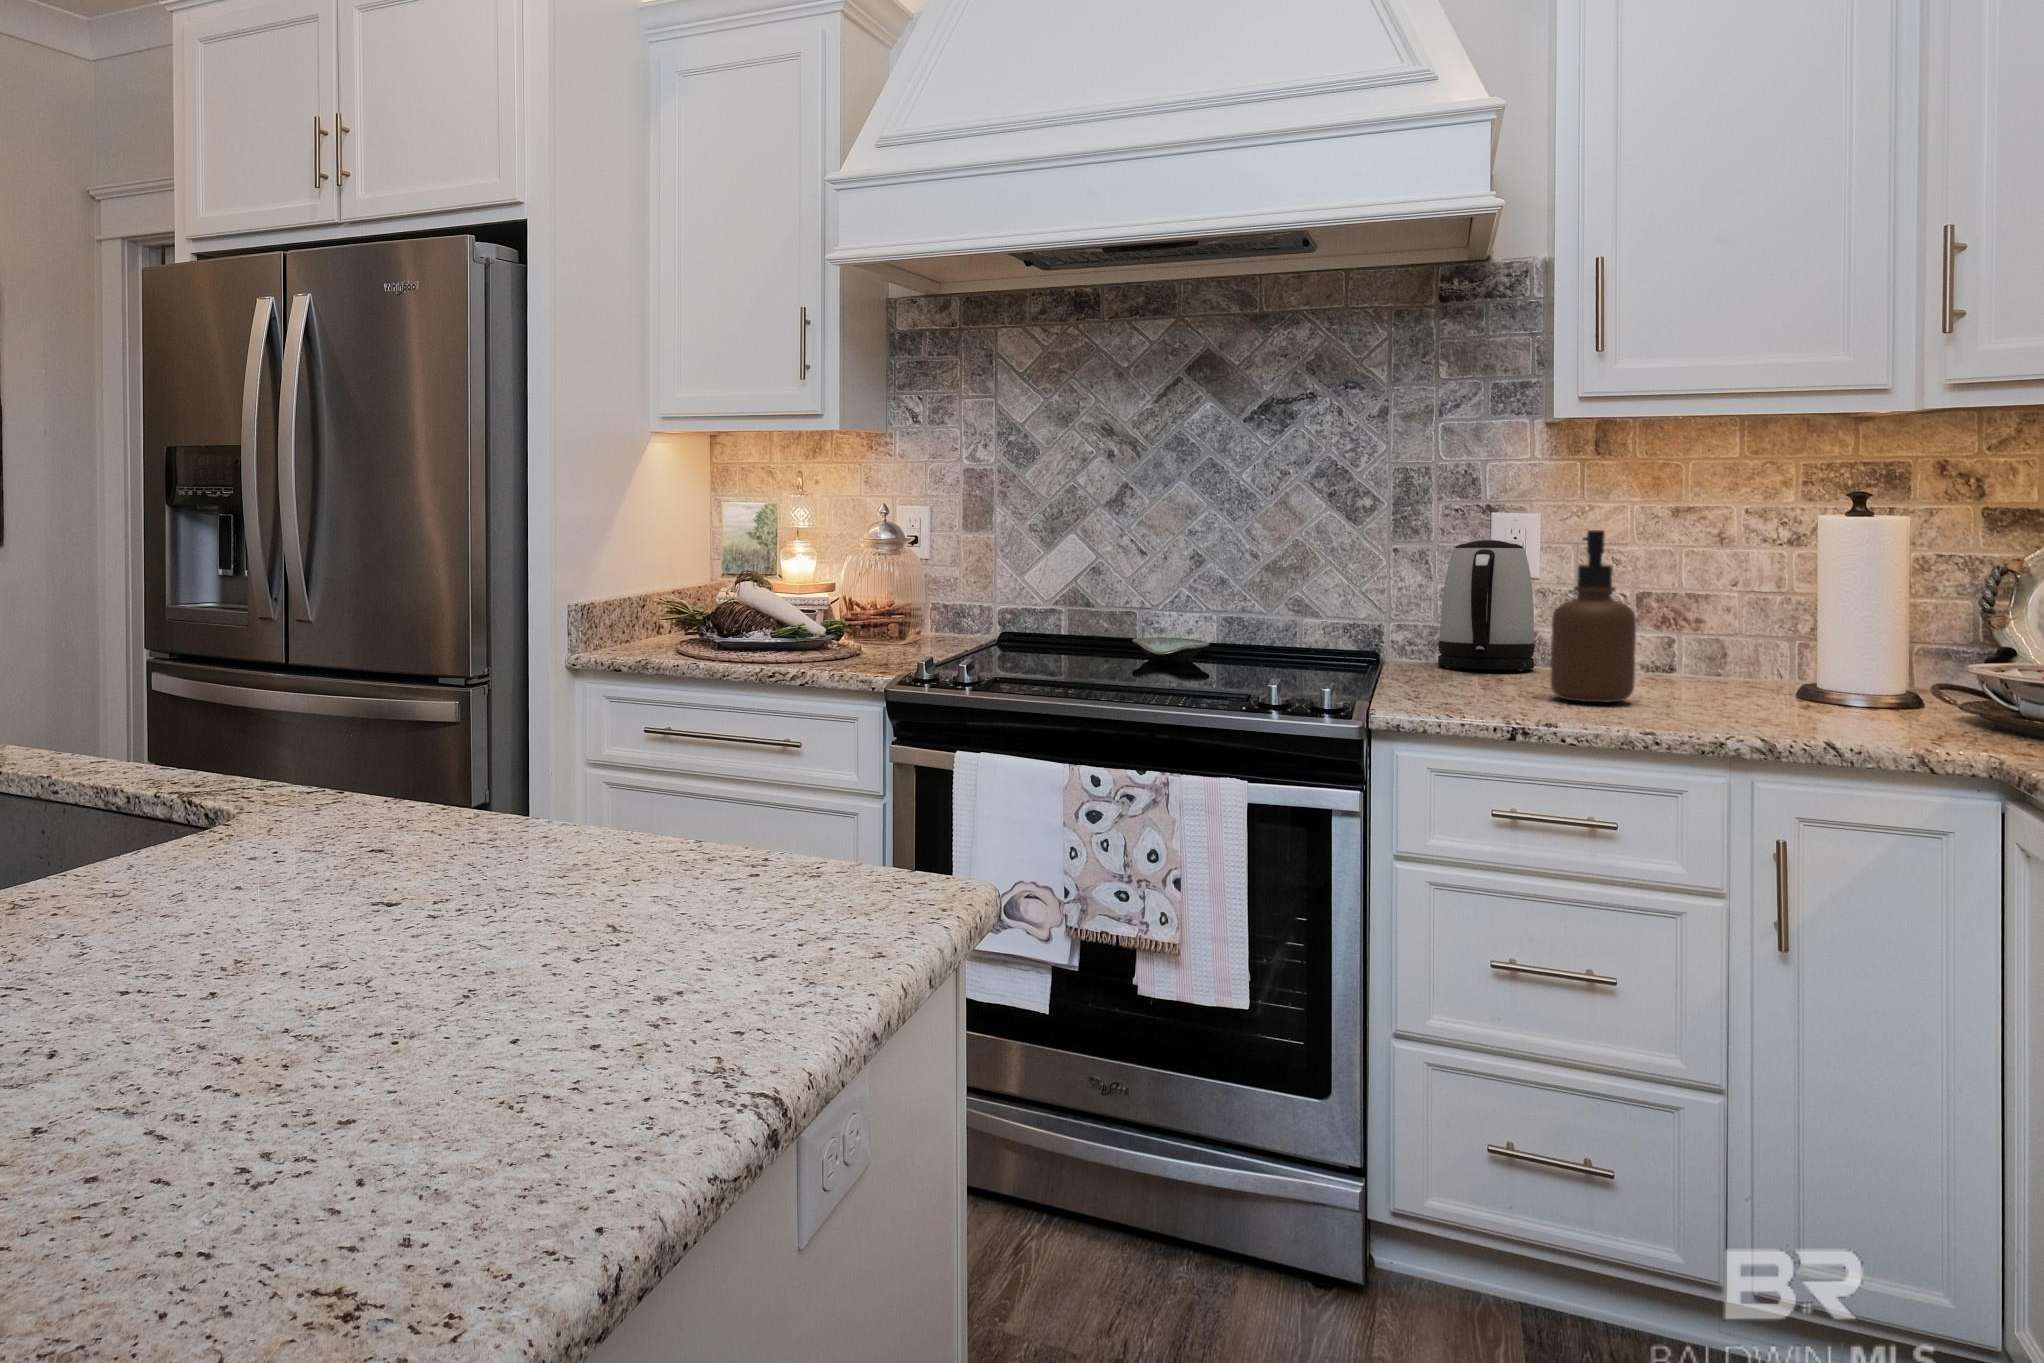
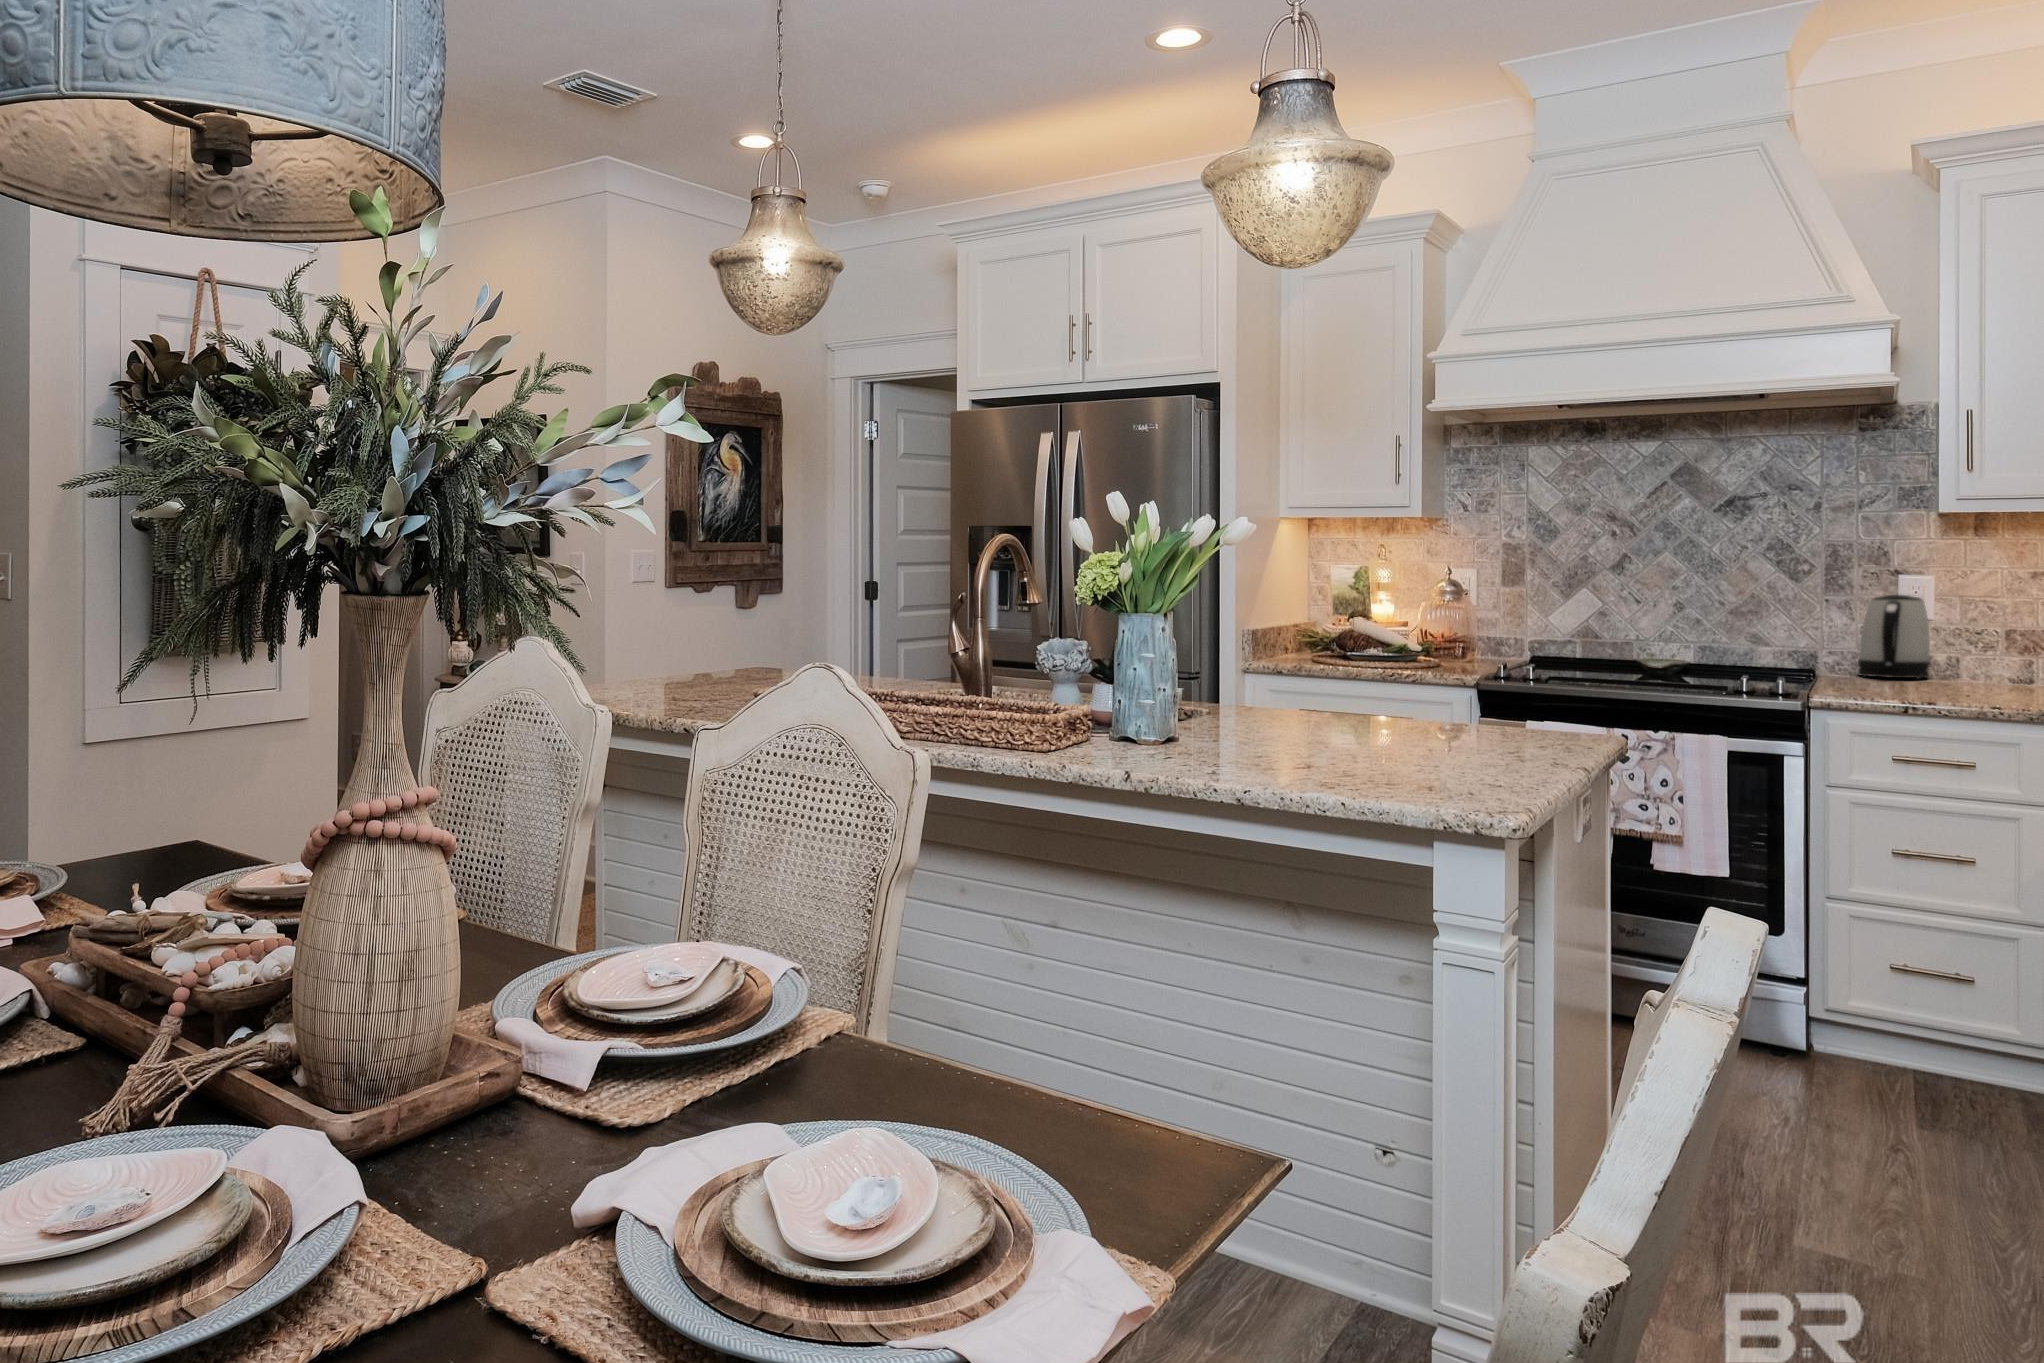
soap dispenser: present [1550,530,1636,702] -> none [1936,592,1997,697]

